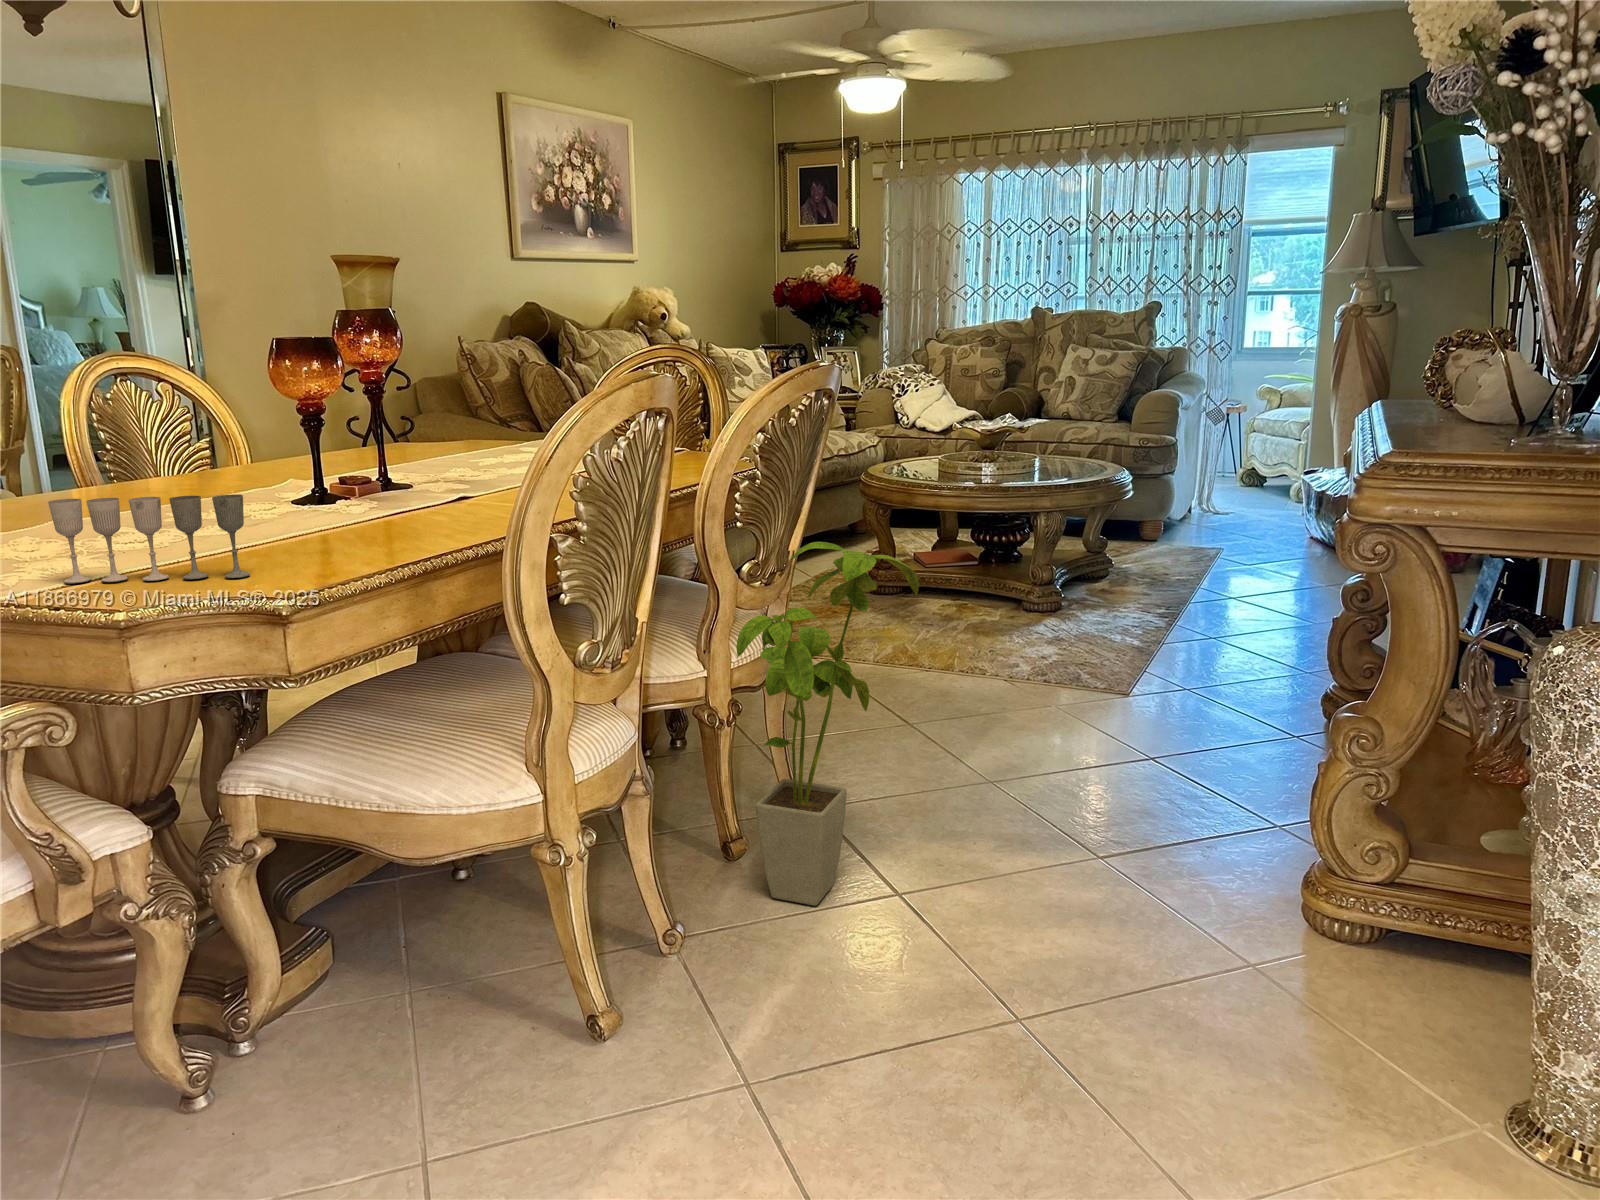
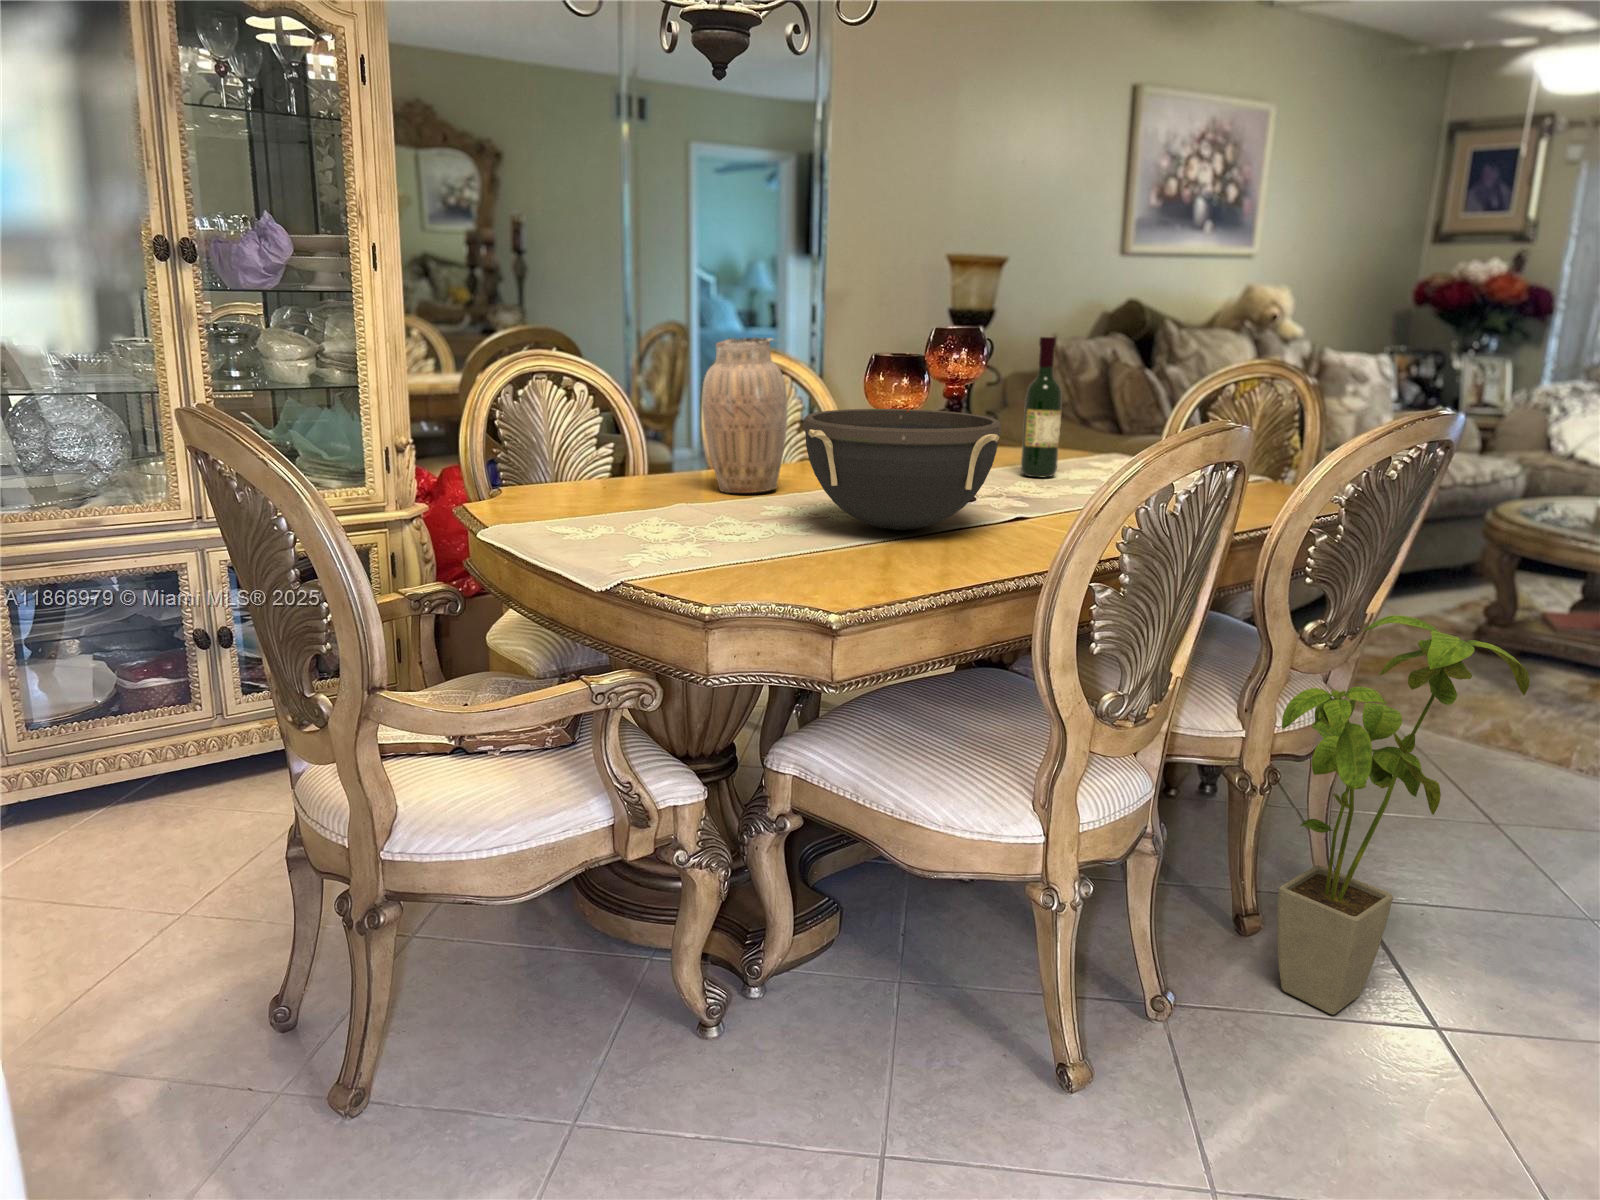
wine bottle: none [447,321,490,463] -> present [1021,337,1062,478]
vase: none [63,325,179,506] -> present [702,338,787,493]
bowl: none [205,393,433,518] -> present [803,409,1001,530]
wine glass: present [48,494,250,583] -> none [668,500,816,587]

